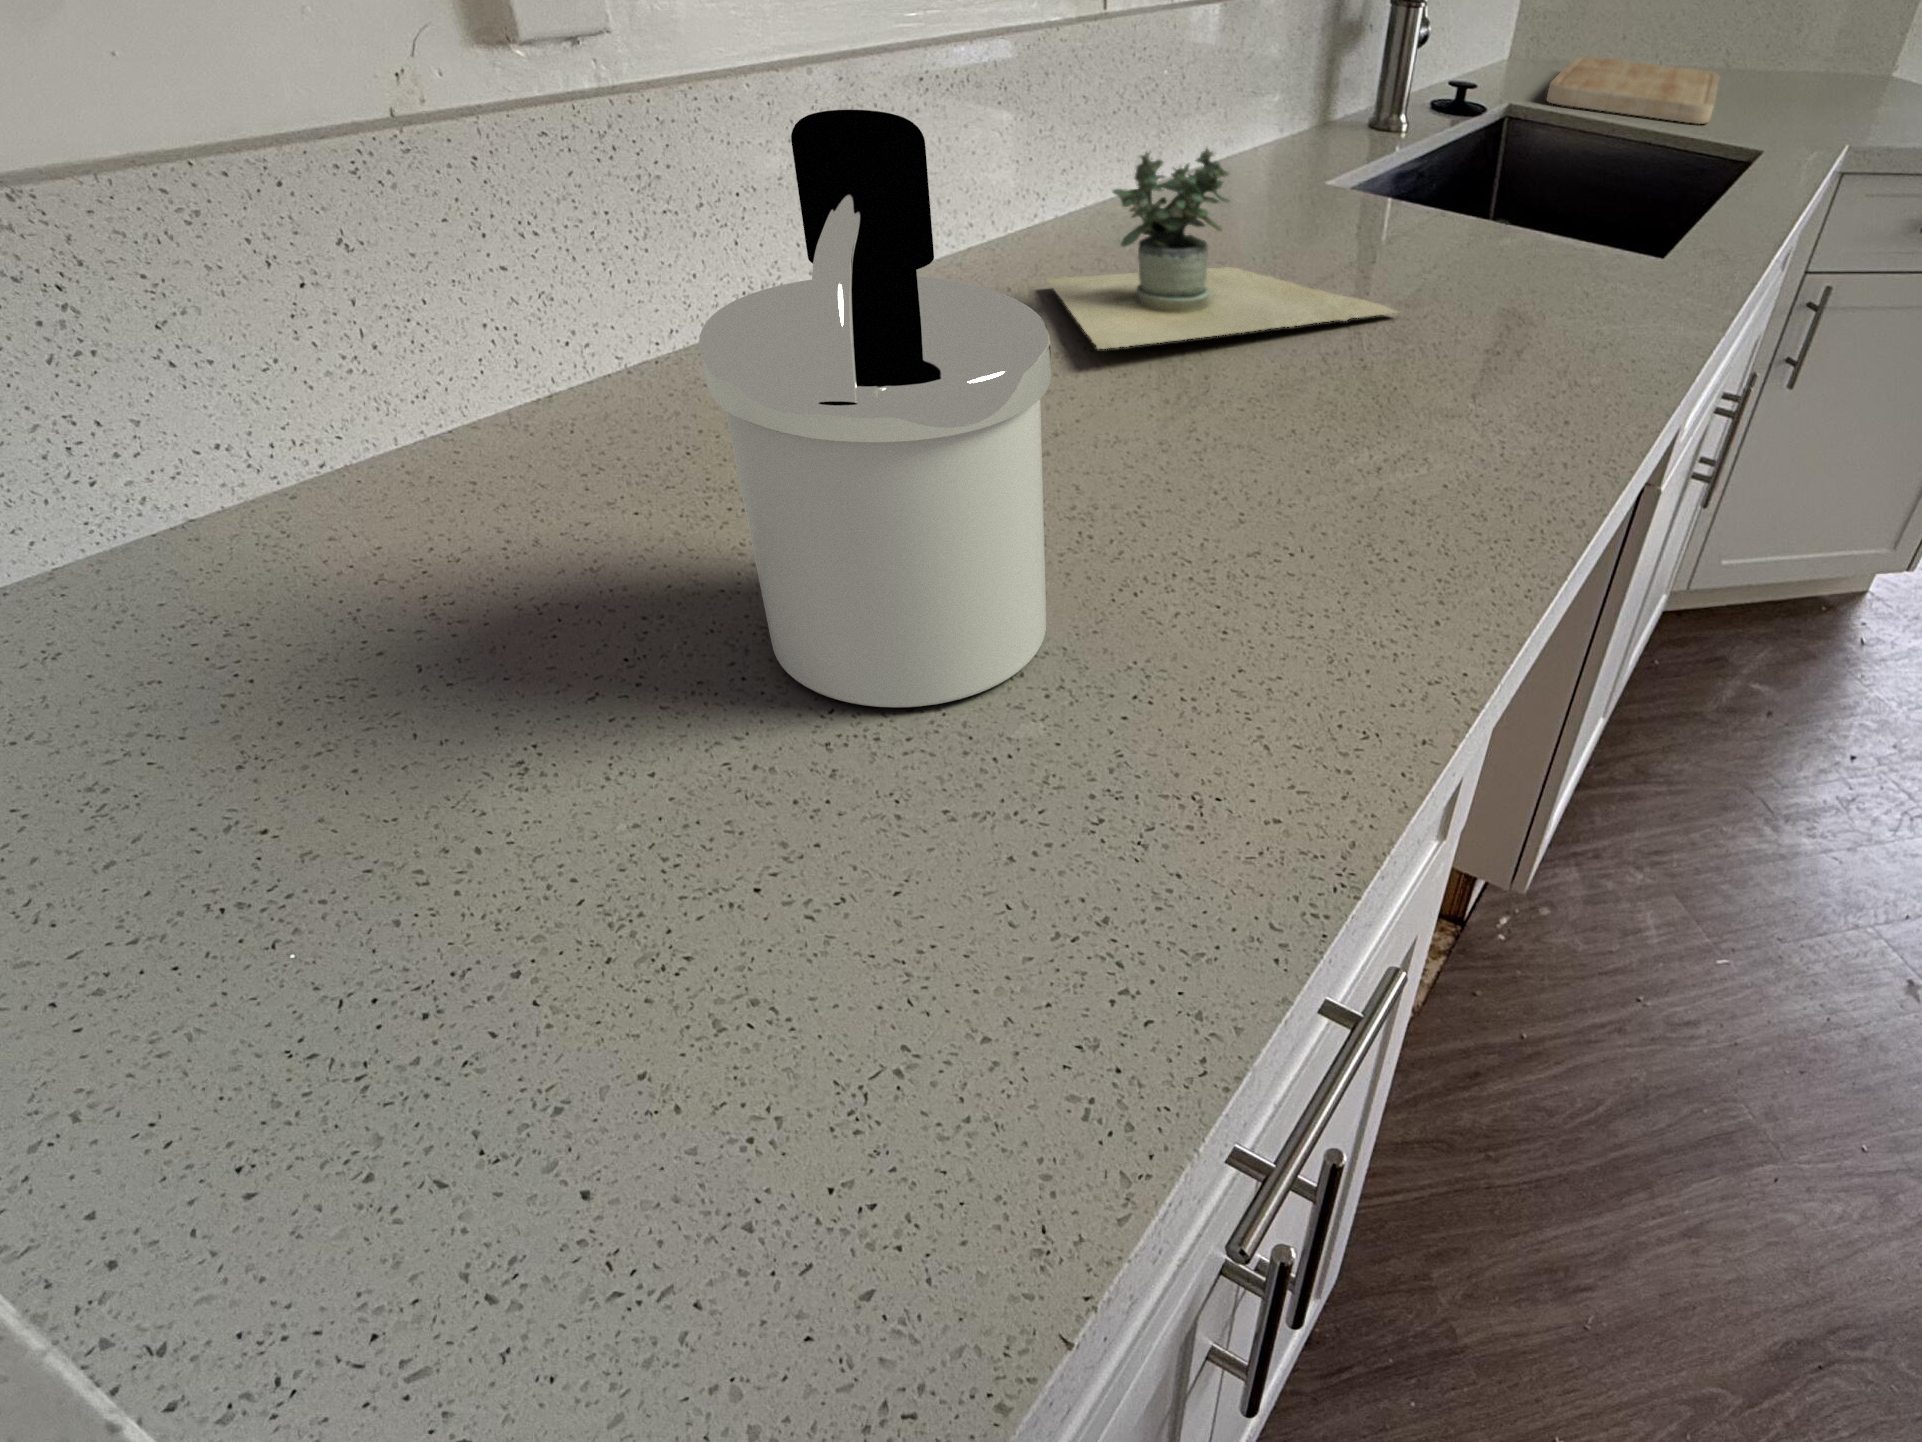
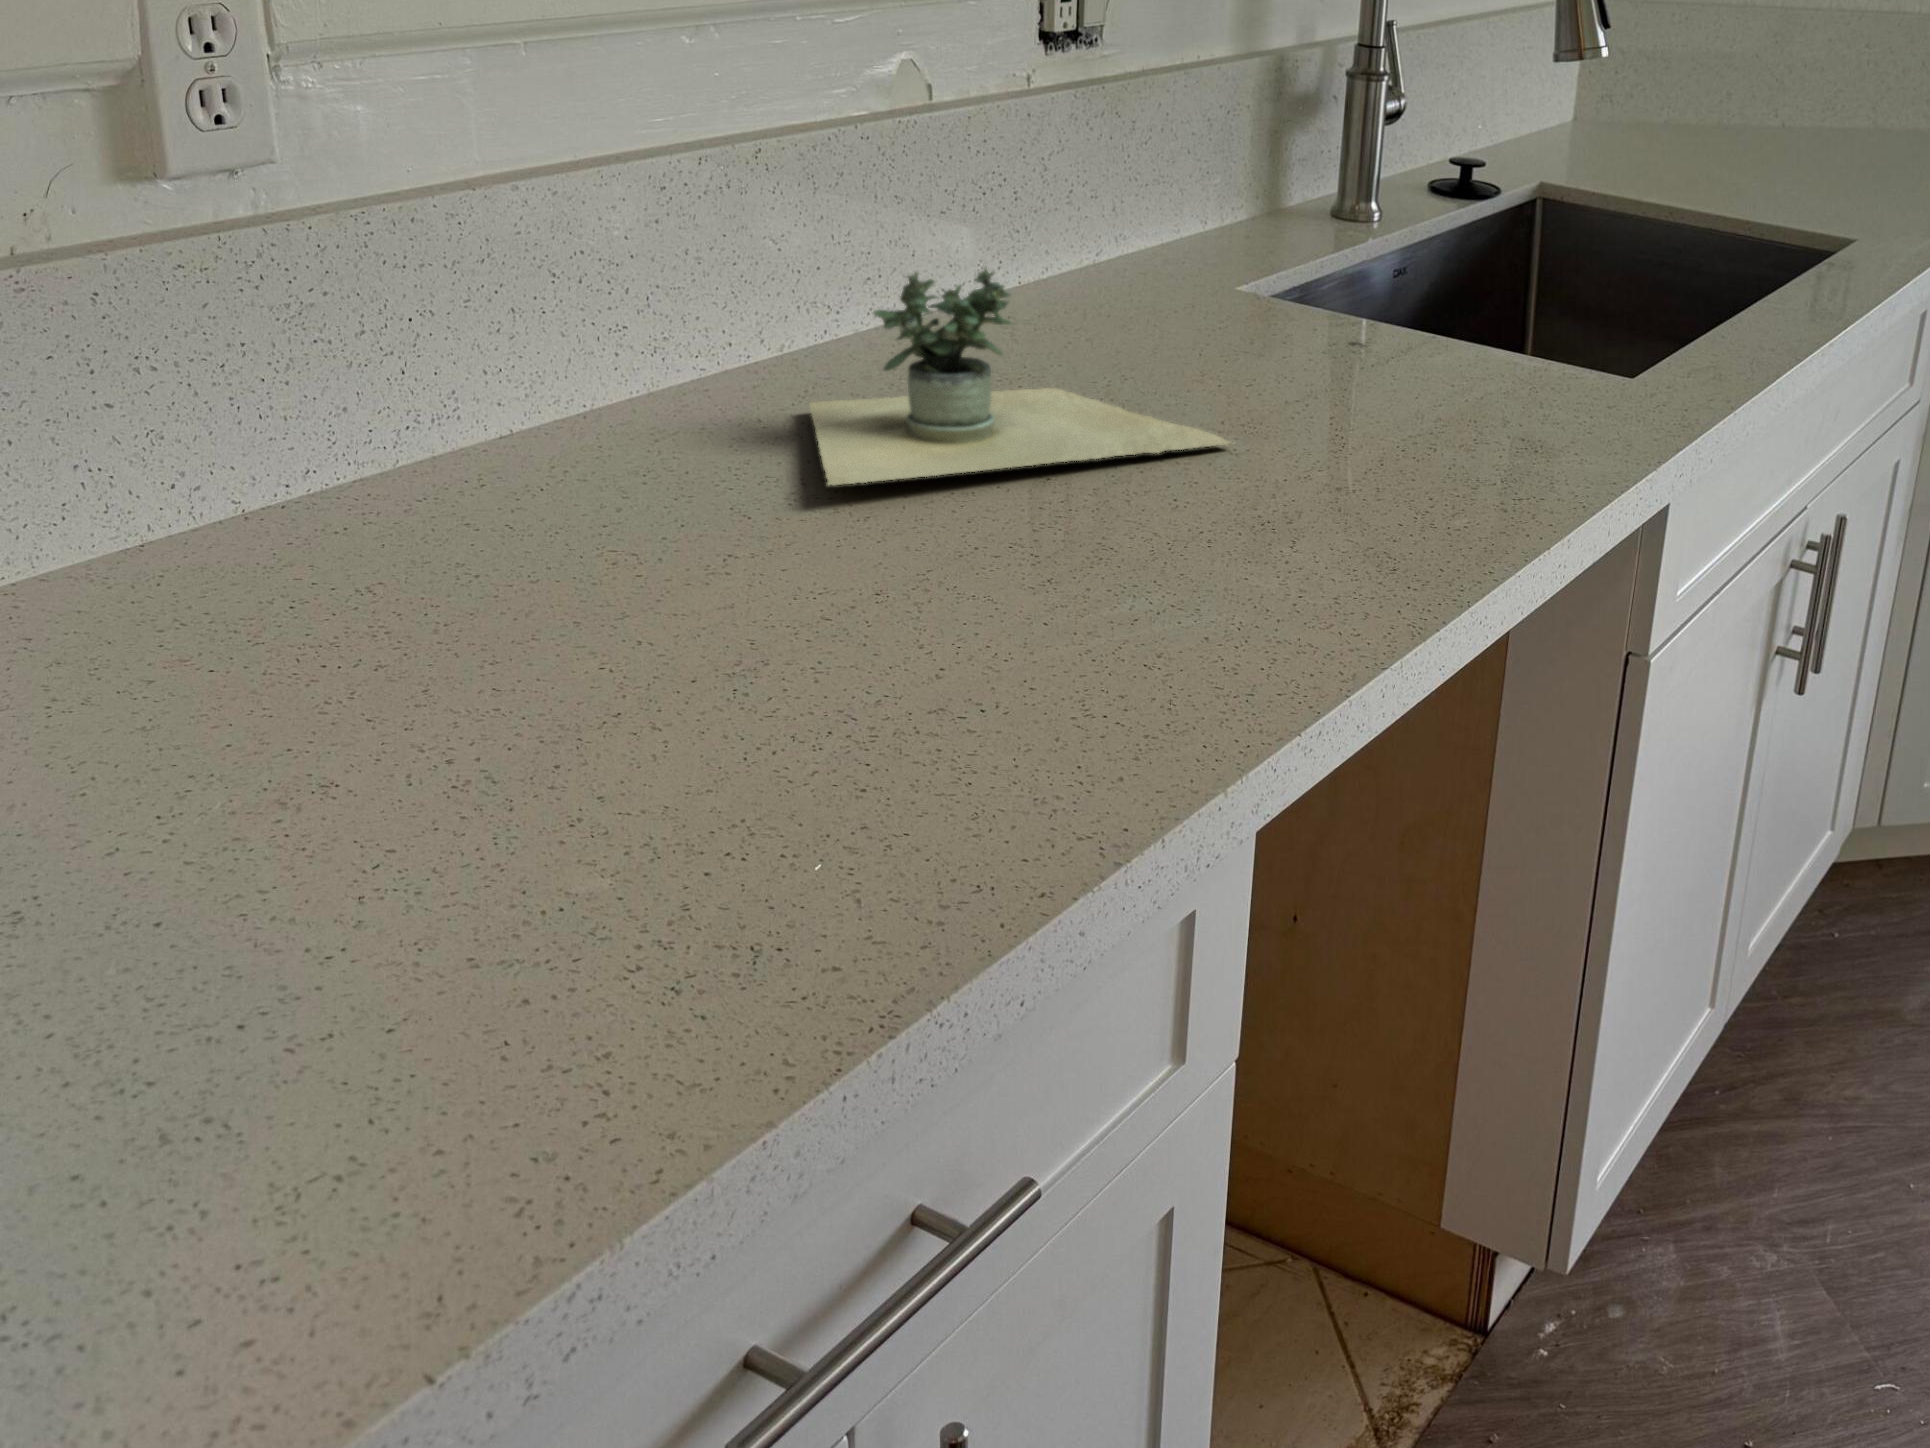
cutting board: present [1547,56,1719,124] -> none [1607,107,1857,199]
soap dispenser: present [699,109,1051,707] -> none [298,294,648,841]

